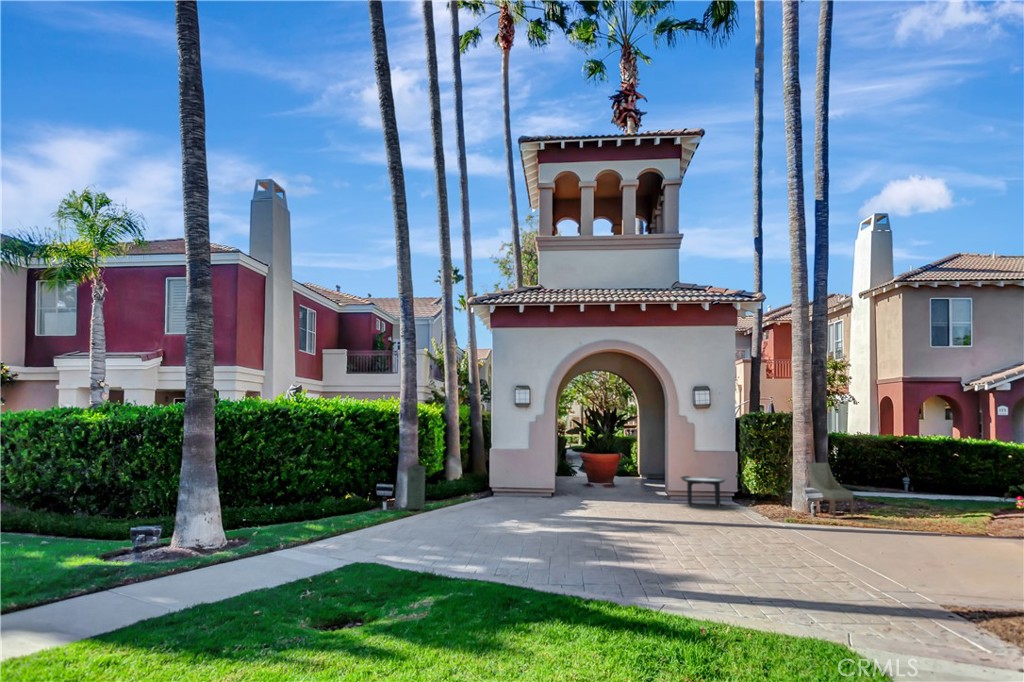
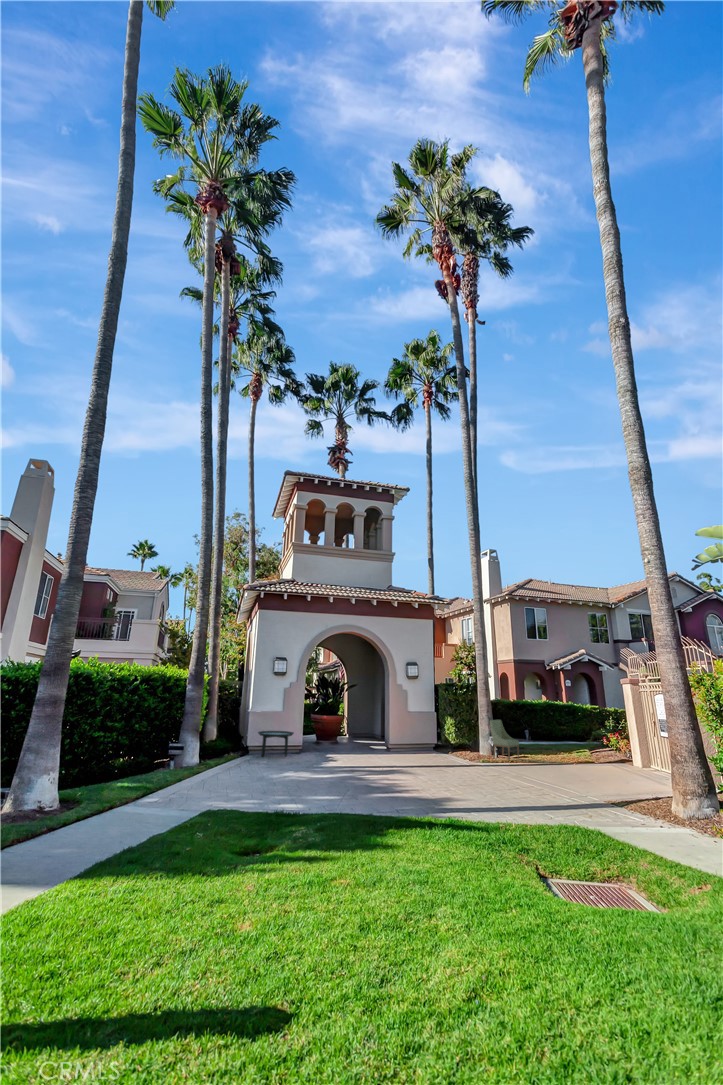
trash can: present [406,464,426,511] -> none [193,724,214,766]
round table: present [681,476,726,507] -> present [258,731,294,757]

